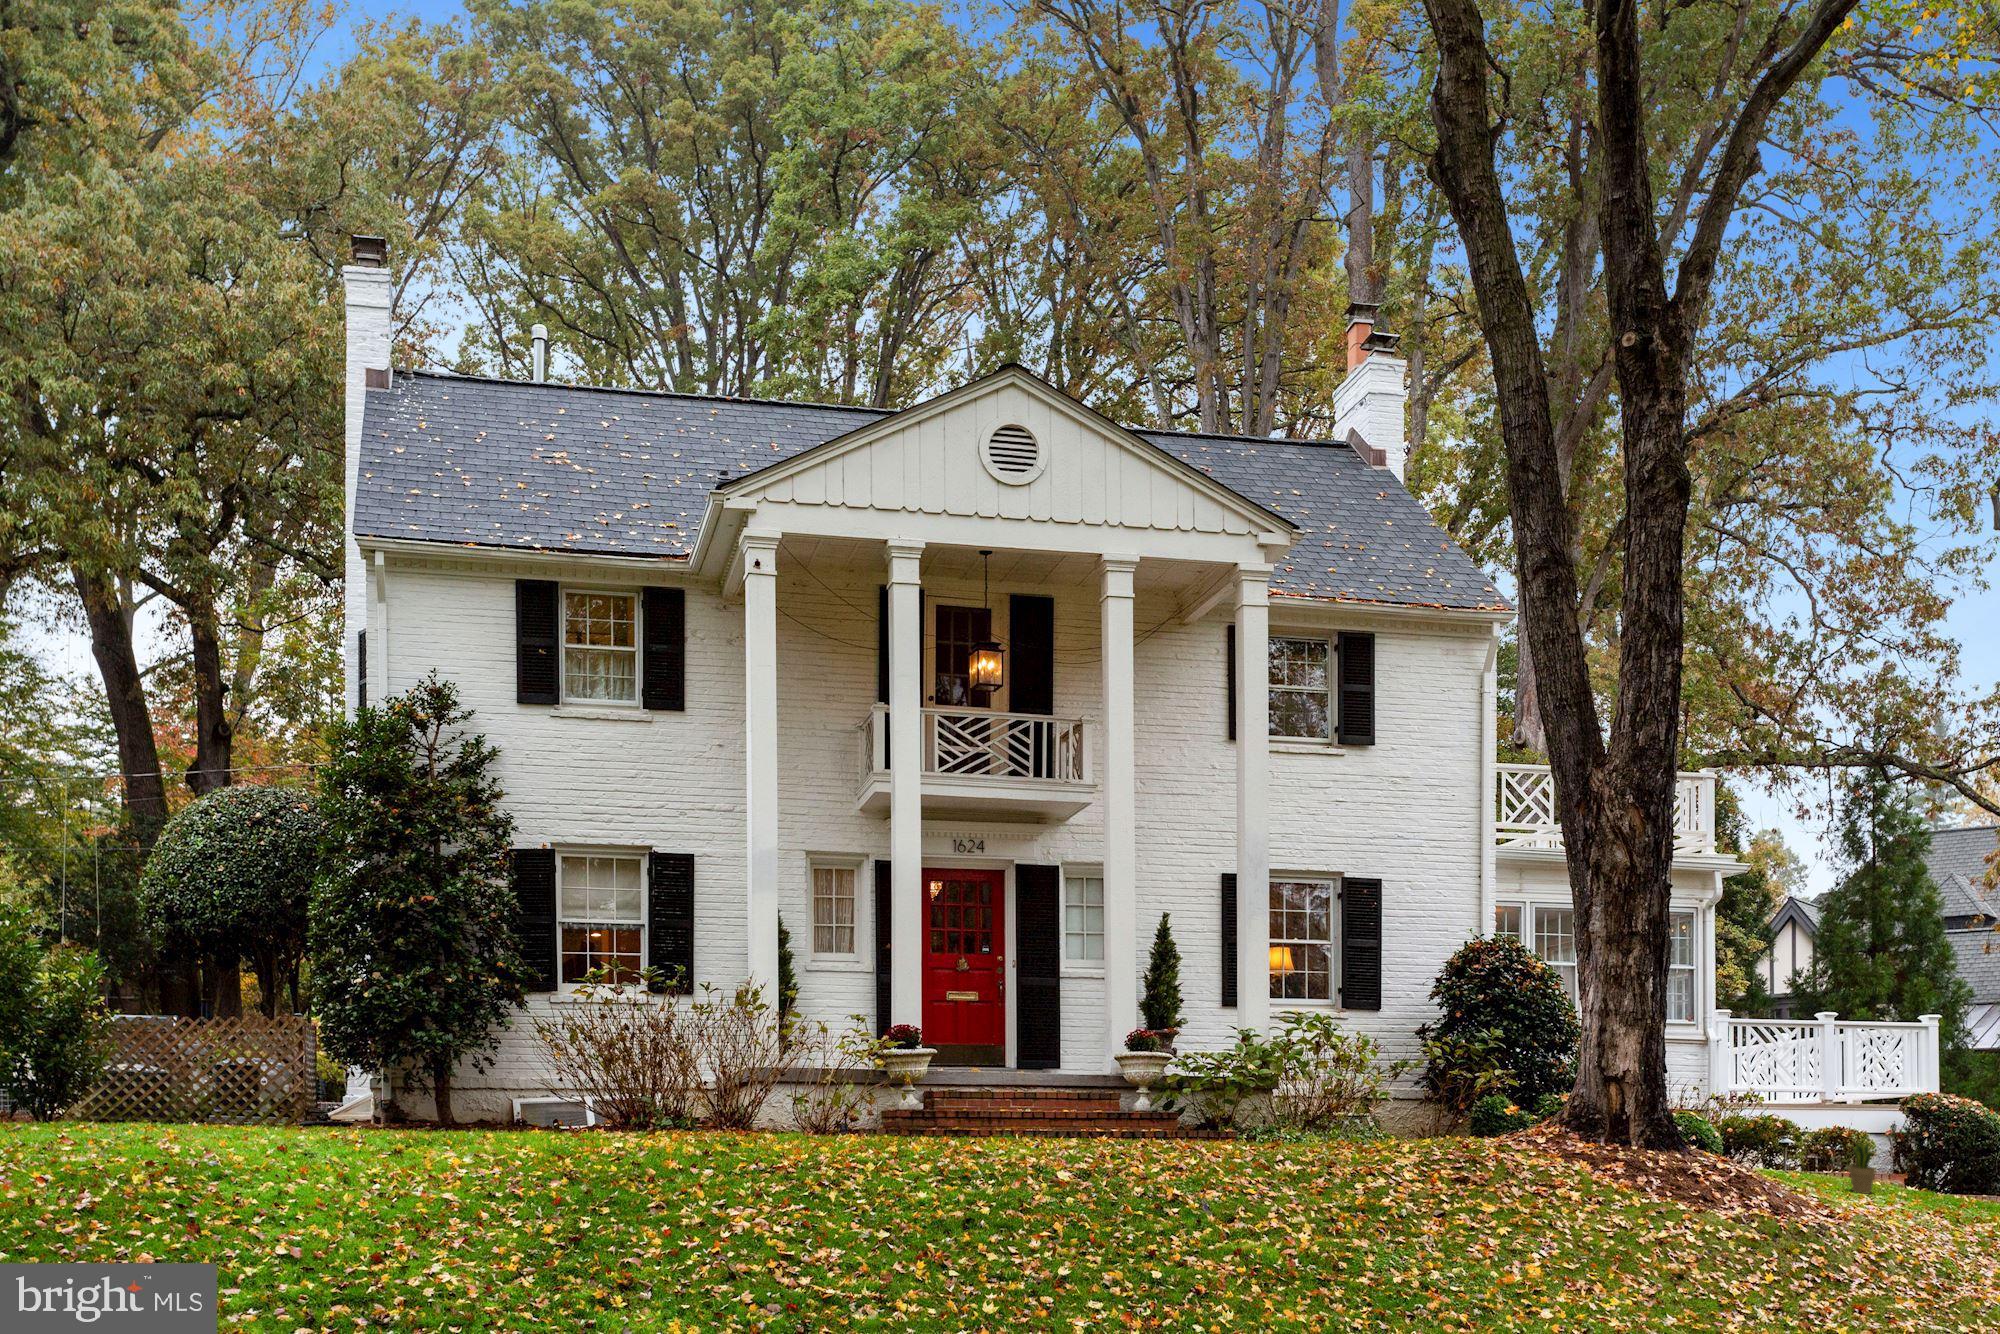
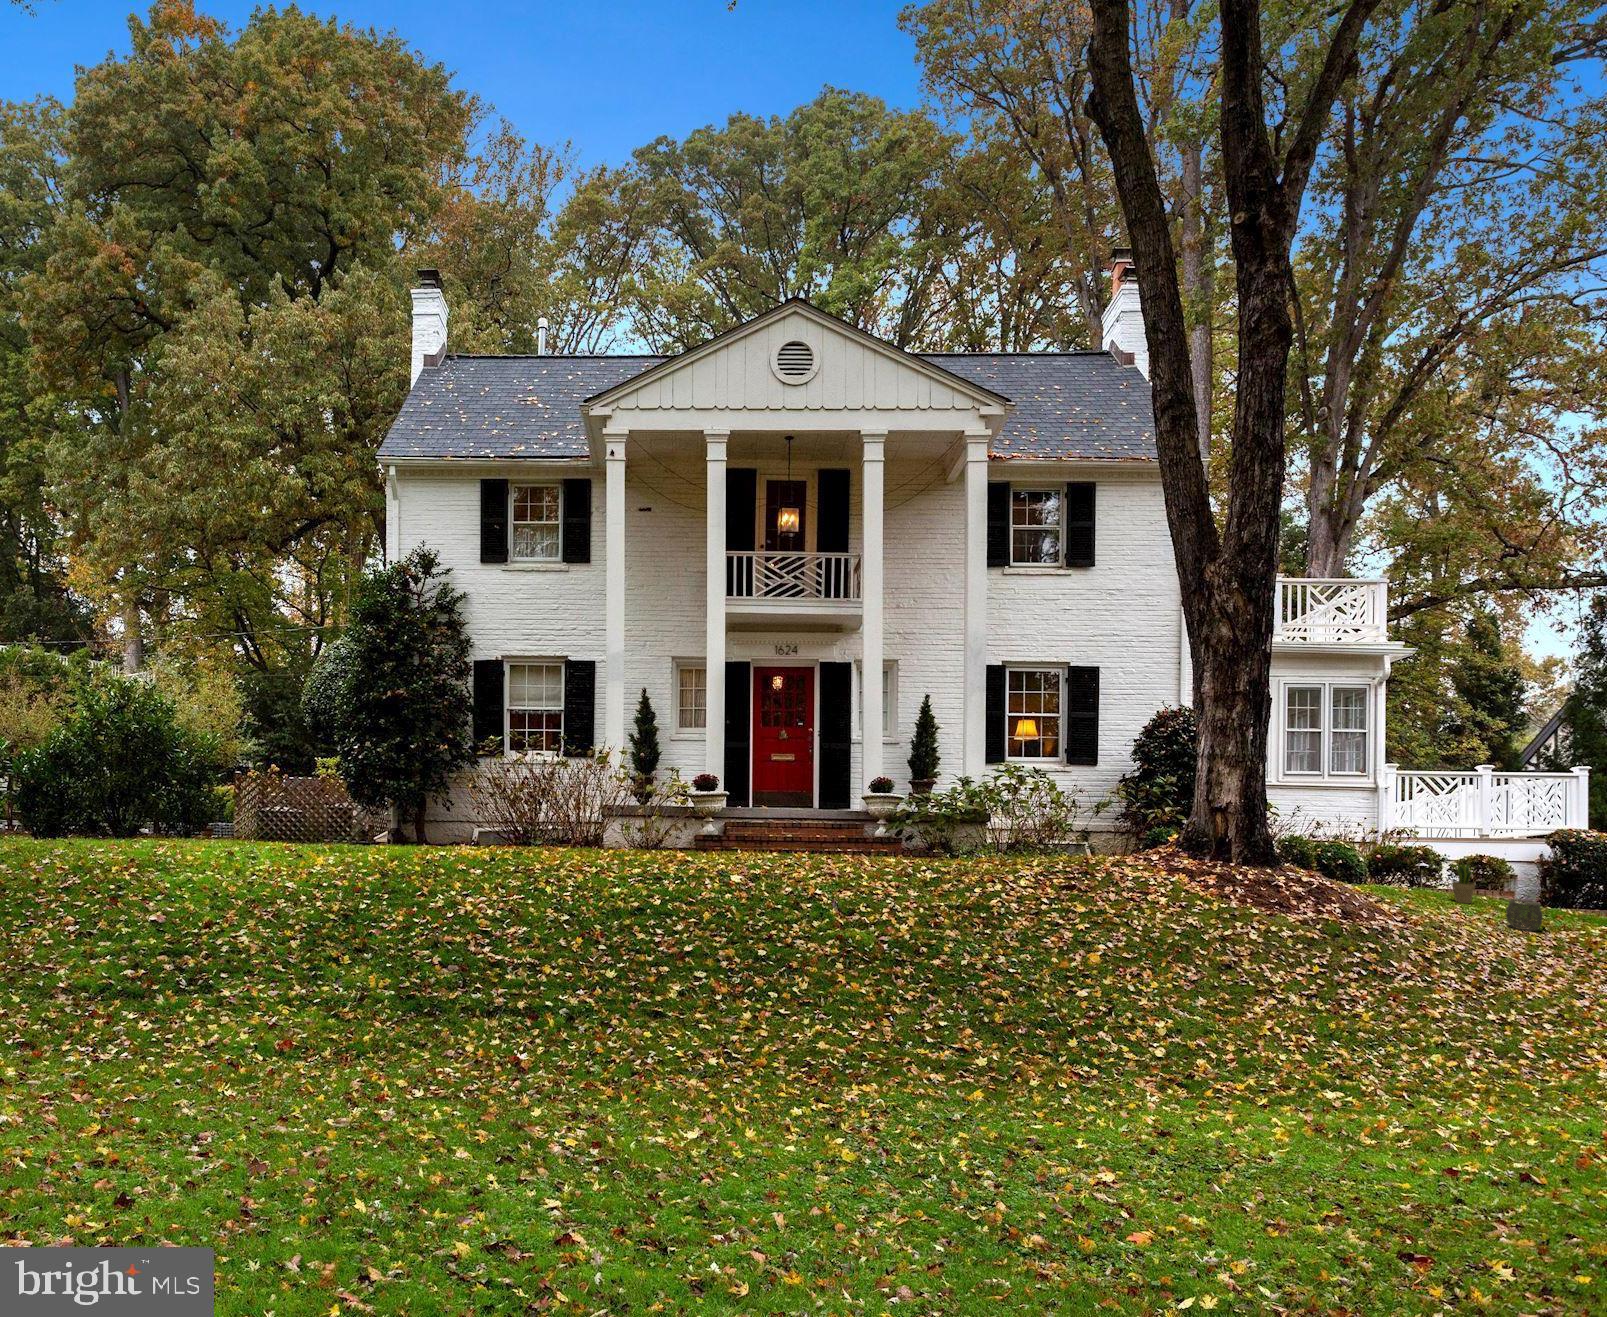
woven basket: none [1923,1186,1966,1225] -> present [1506,899,1542,930]

